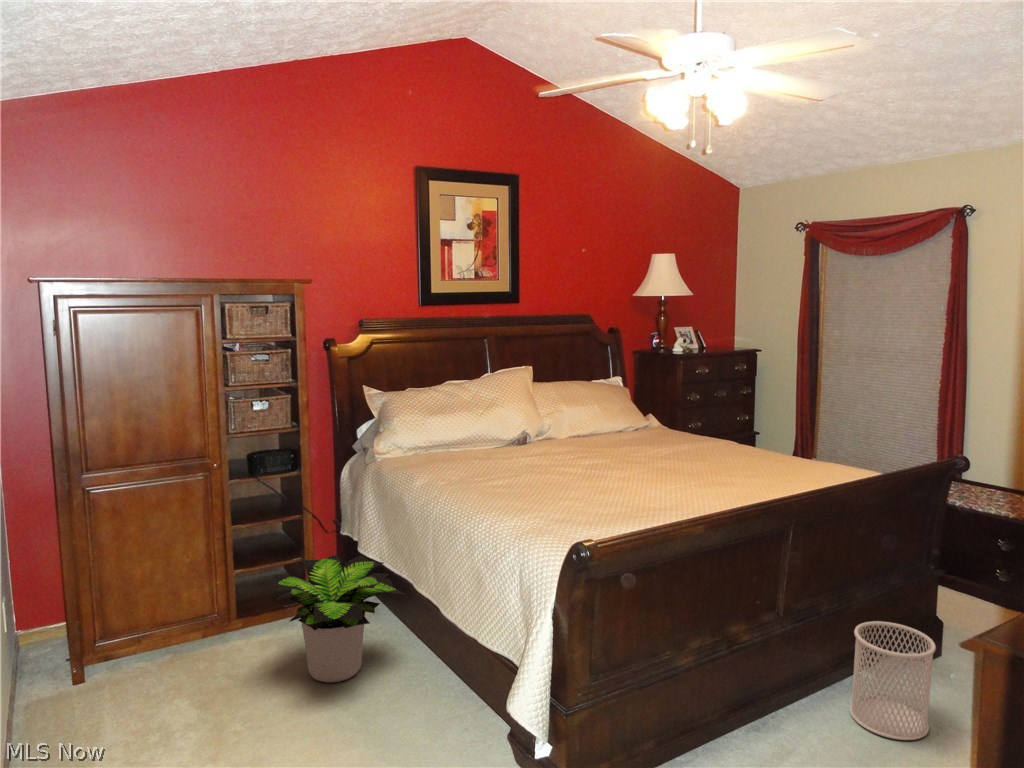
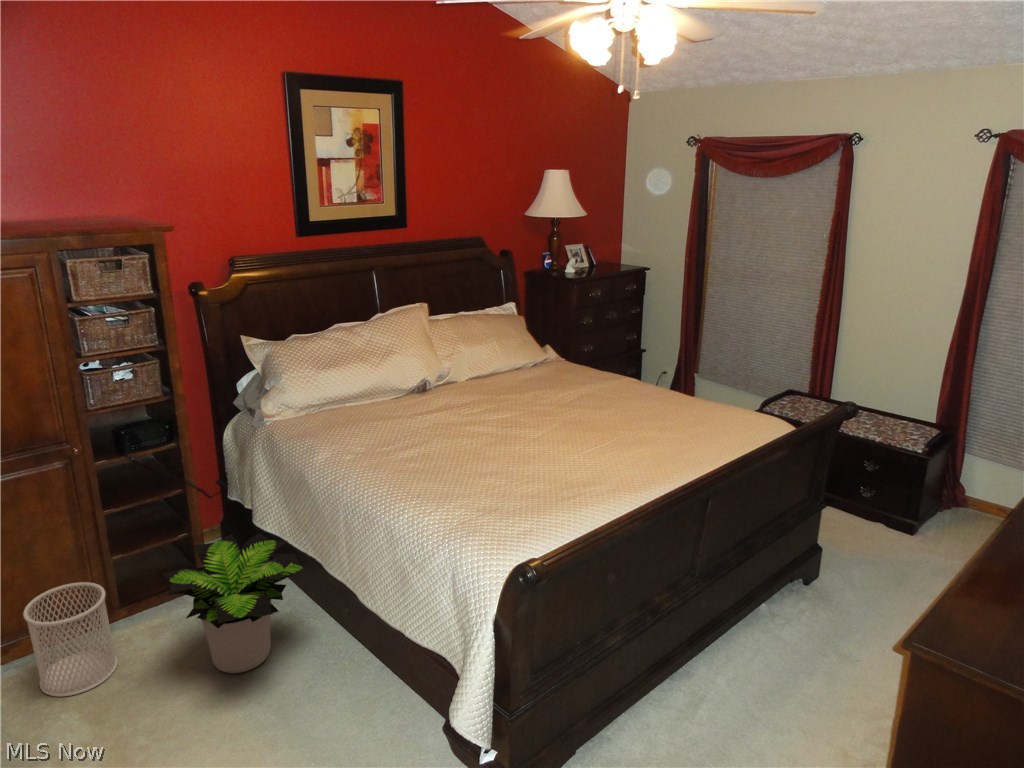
wastebasket: present [850,621,936,740] -> present [23,582,118,697]

